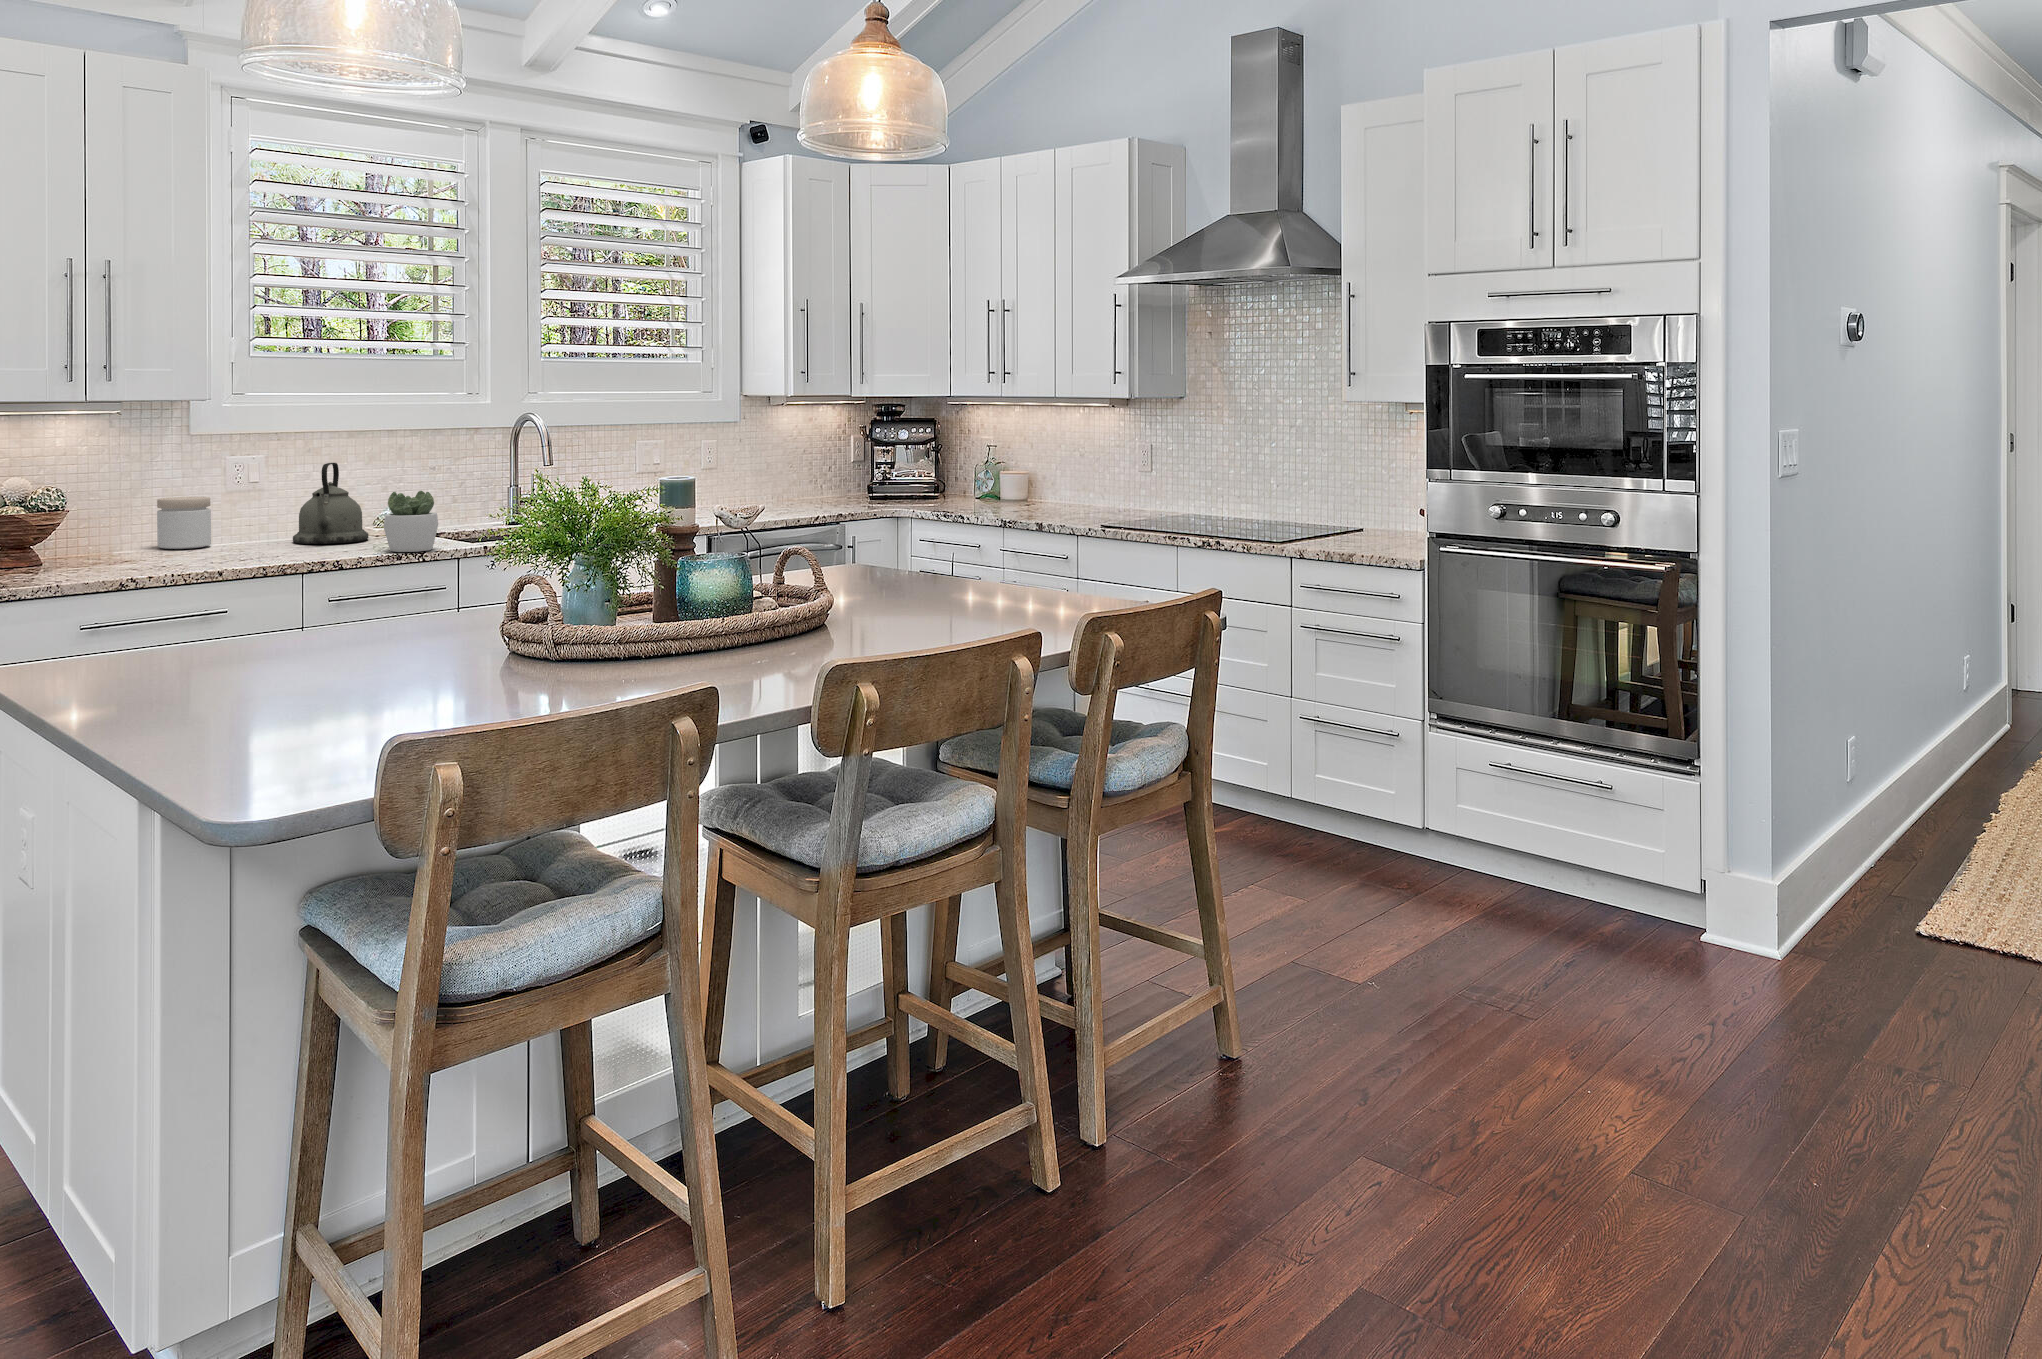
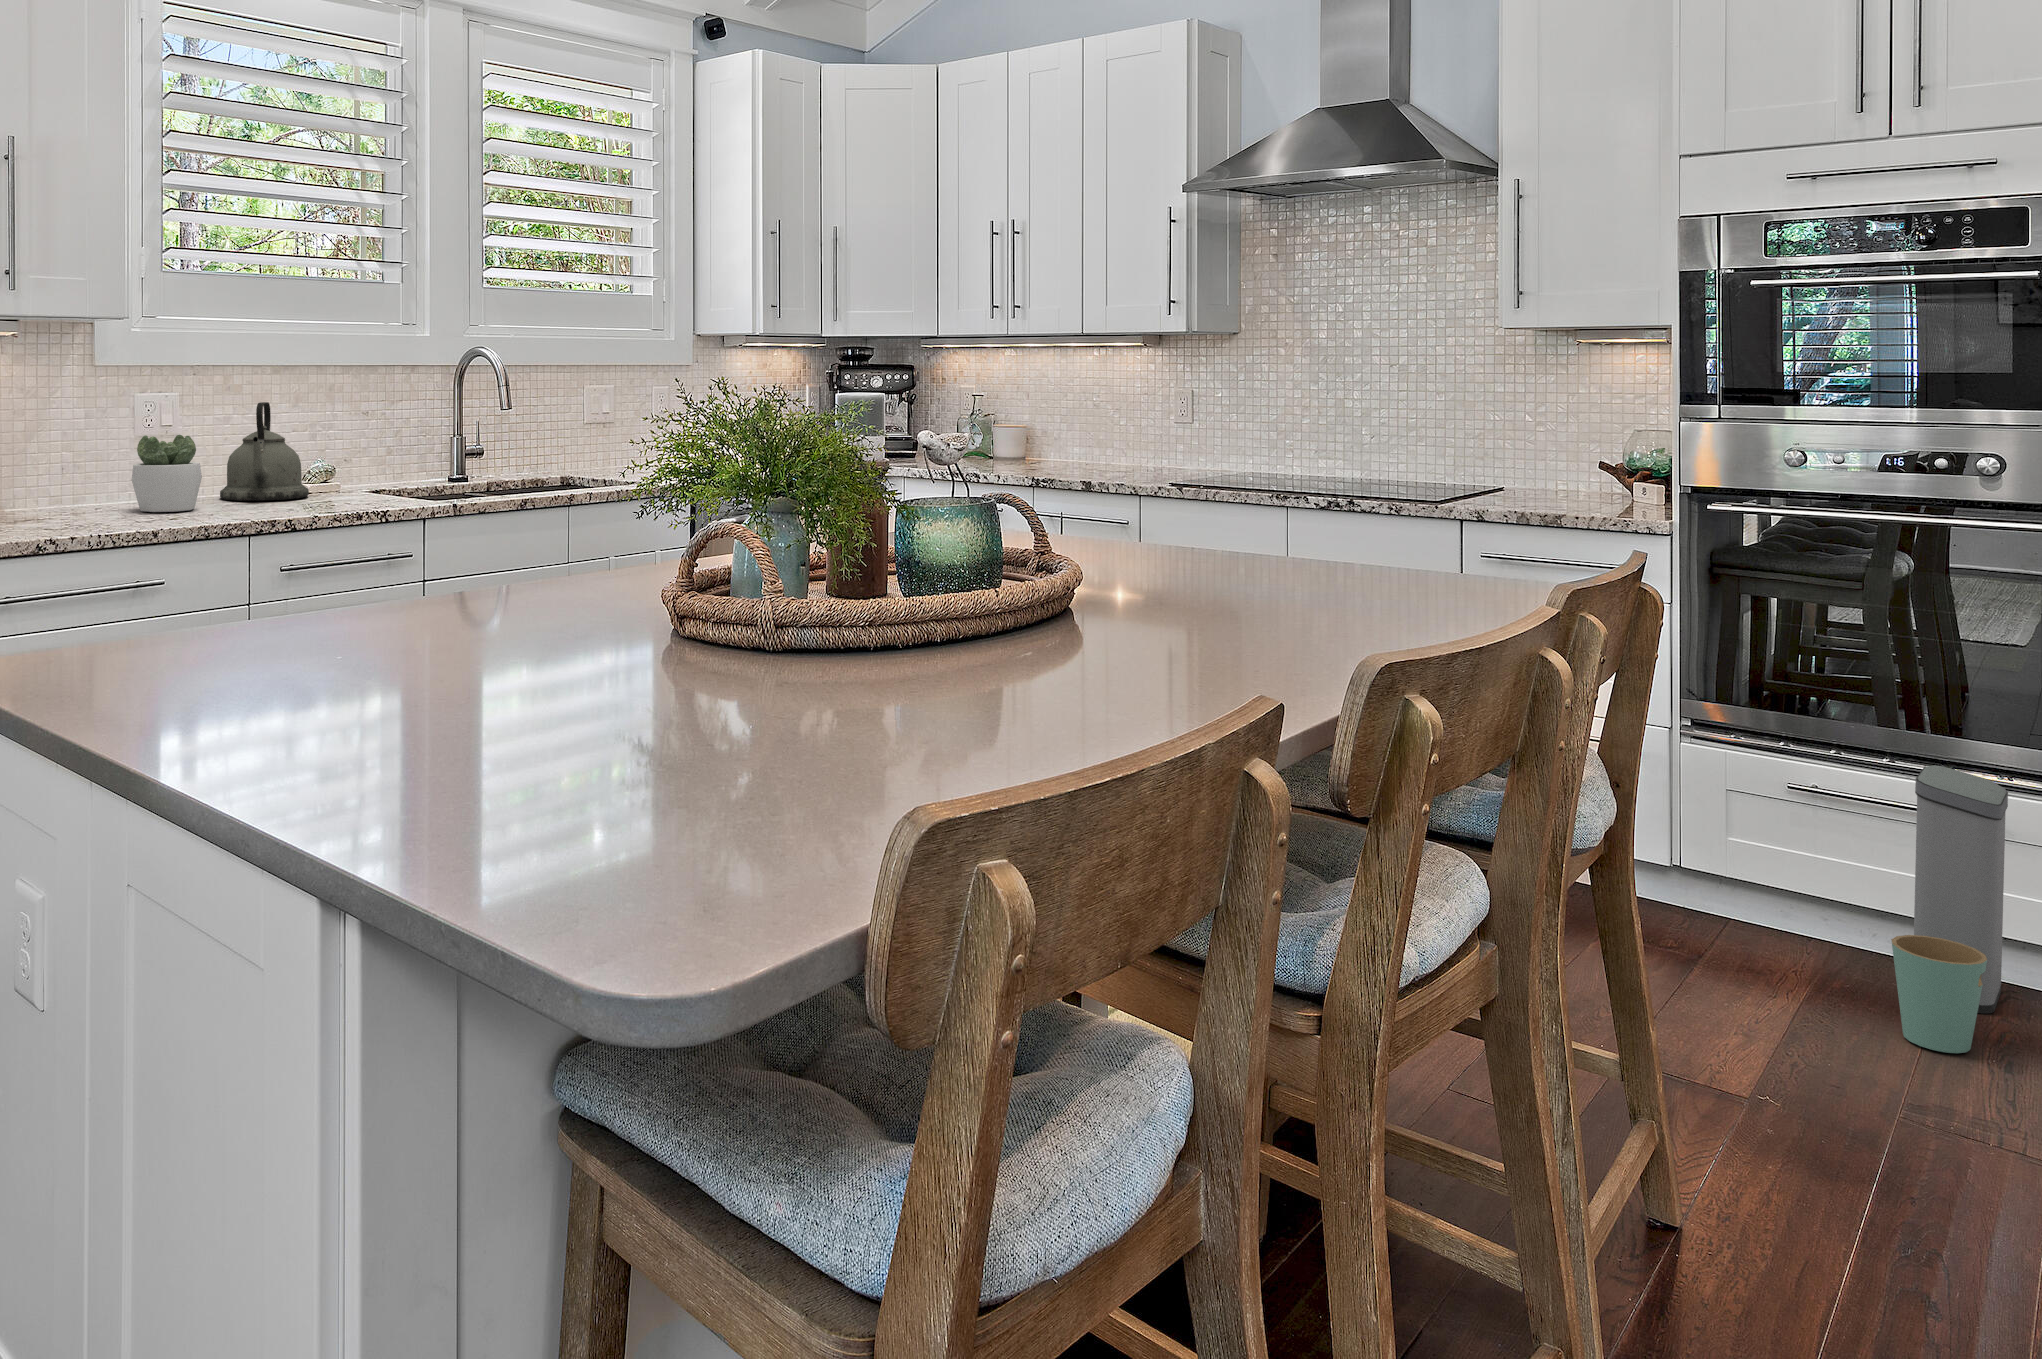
succulent plant: present [384,491,438,552] -> present [132,435,202,512]
jar: present [157,497,211,549] -> none [60,442,125,505]
trash can: none [1502,749,1619,960] -> present [1891,765,2008,1053]

